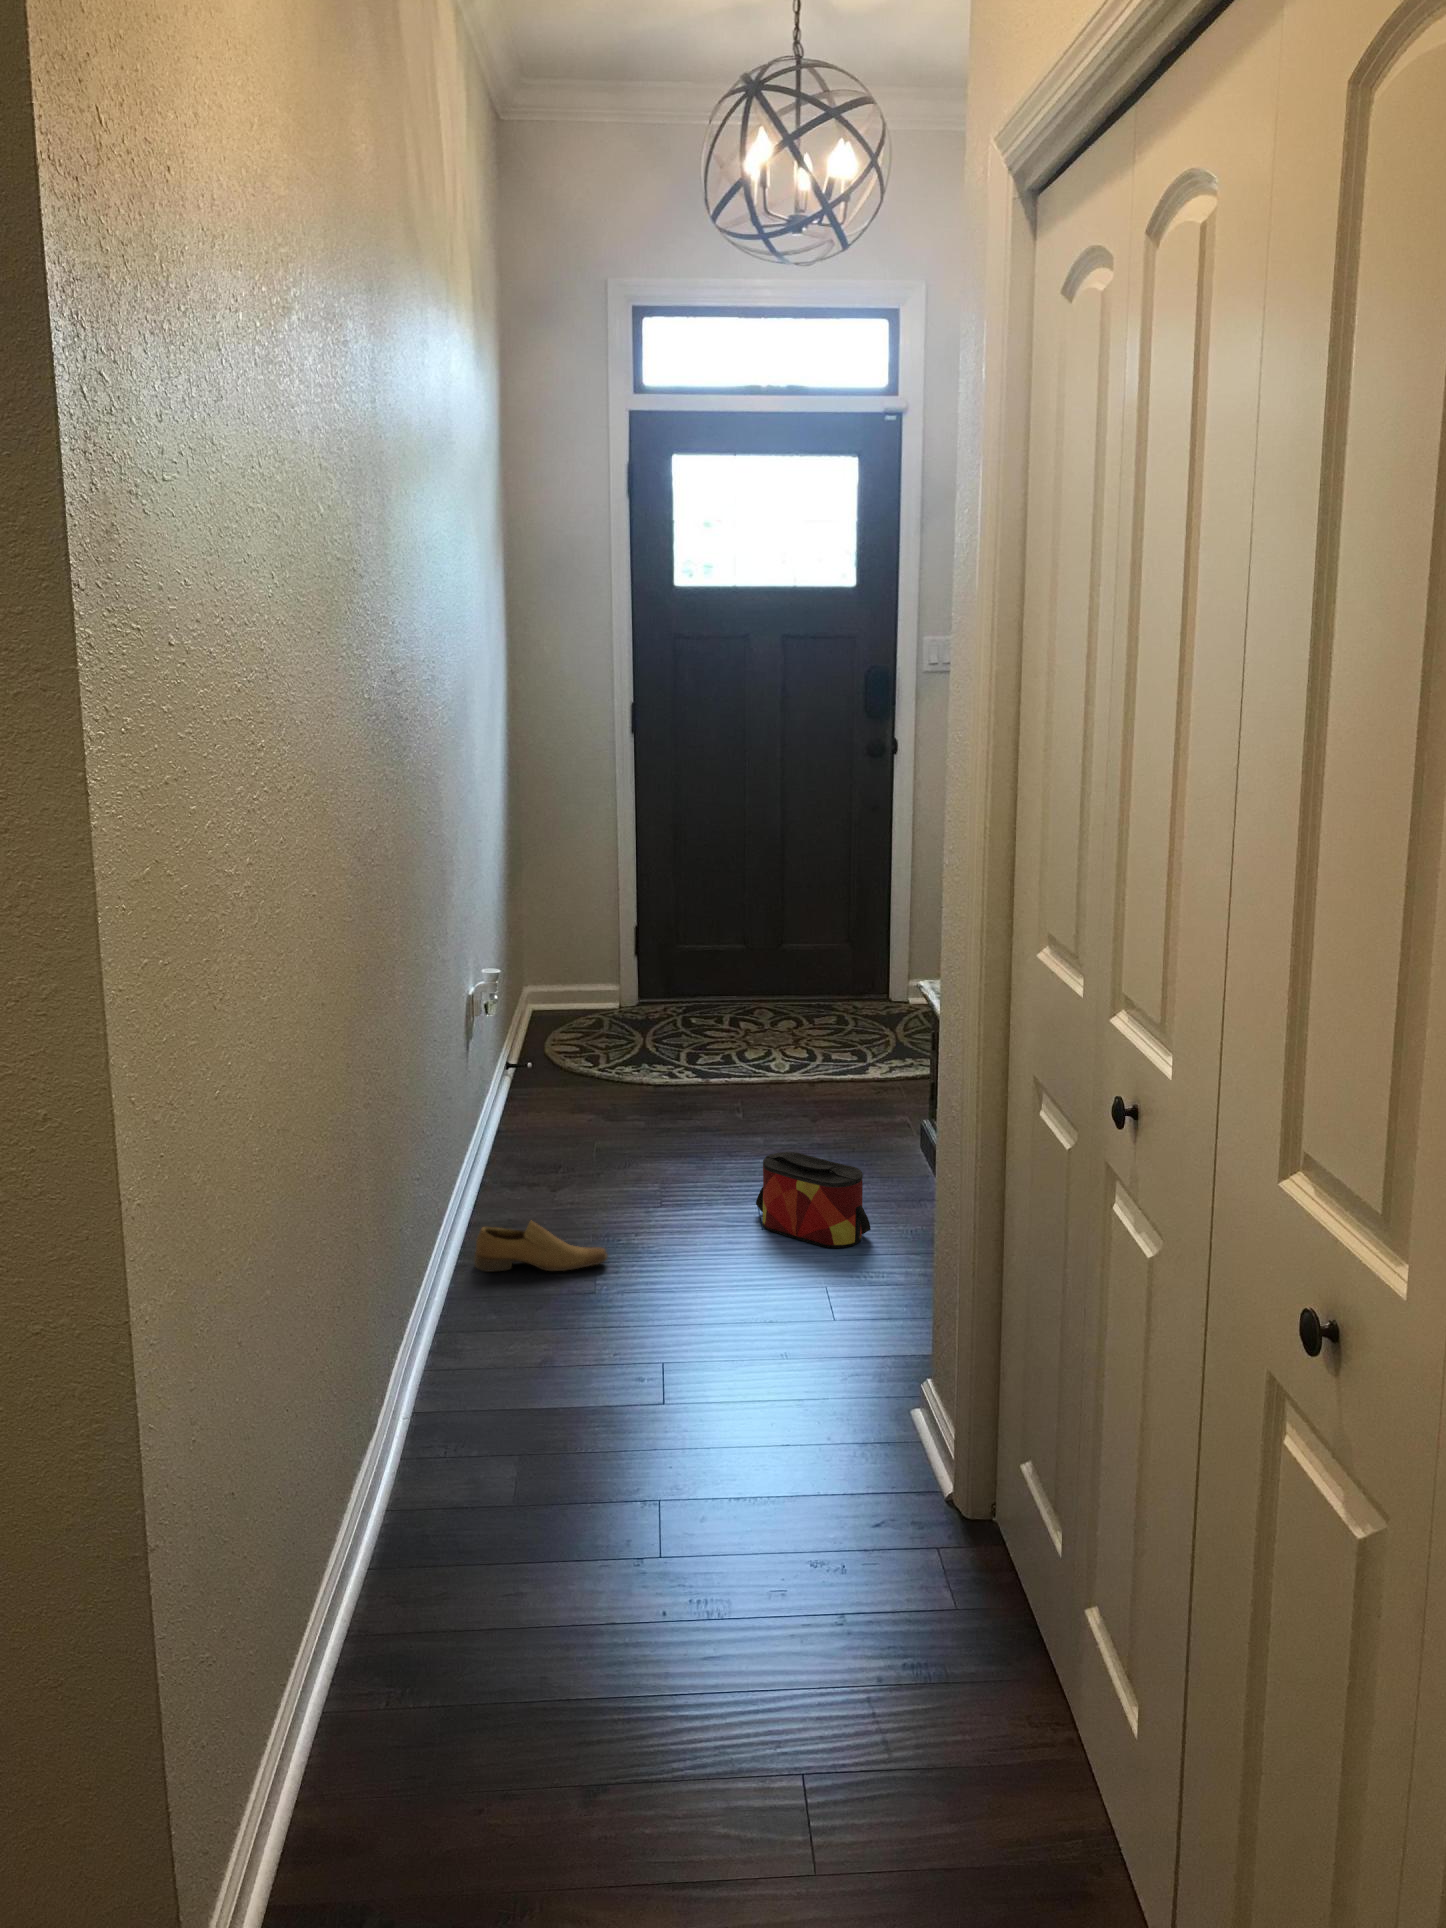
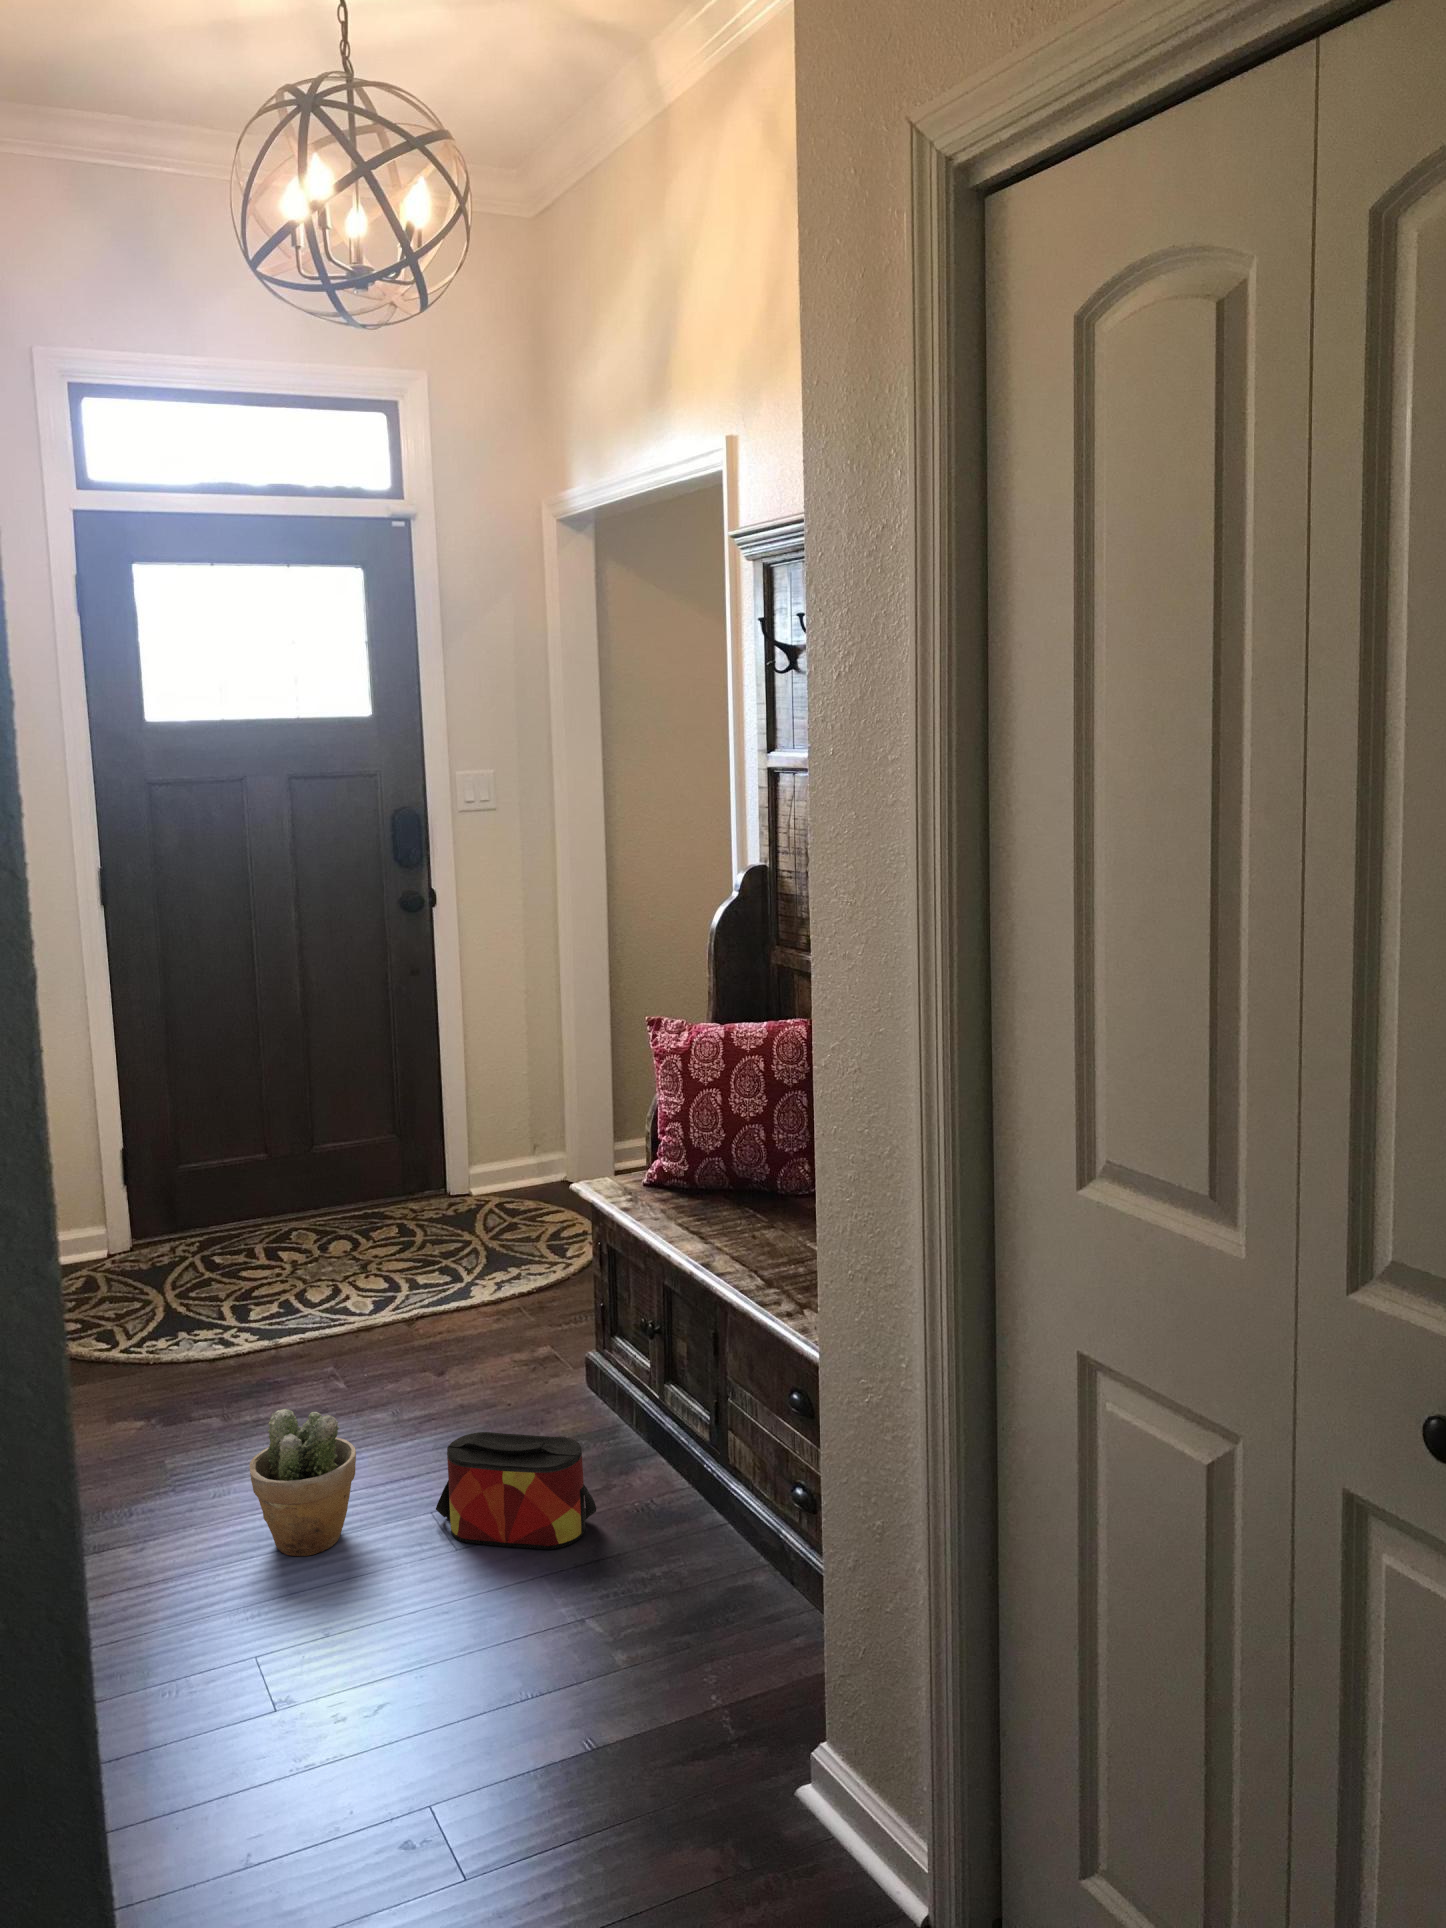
potted plant: none [623,1106,701,1216] -> present [250,1409,356,1556]
shoe: present [474,1220,608,1271] -> none [78,1617,276,1711]

